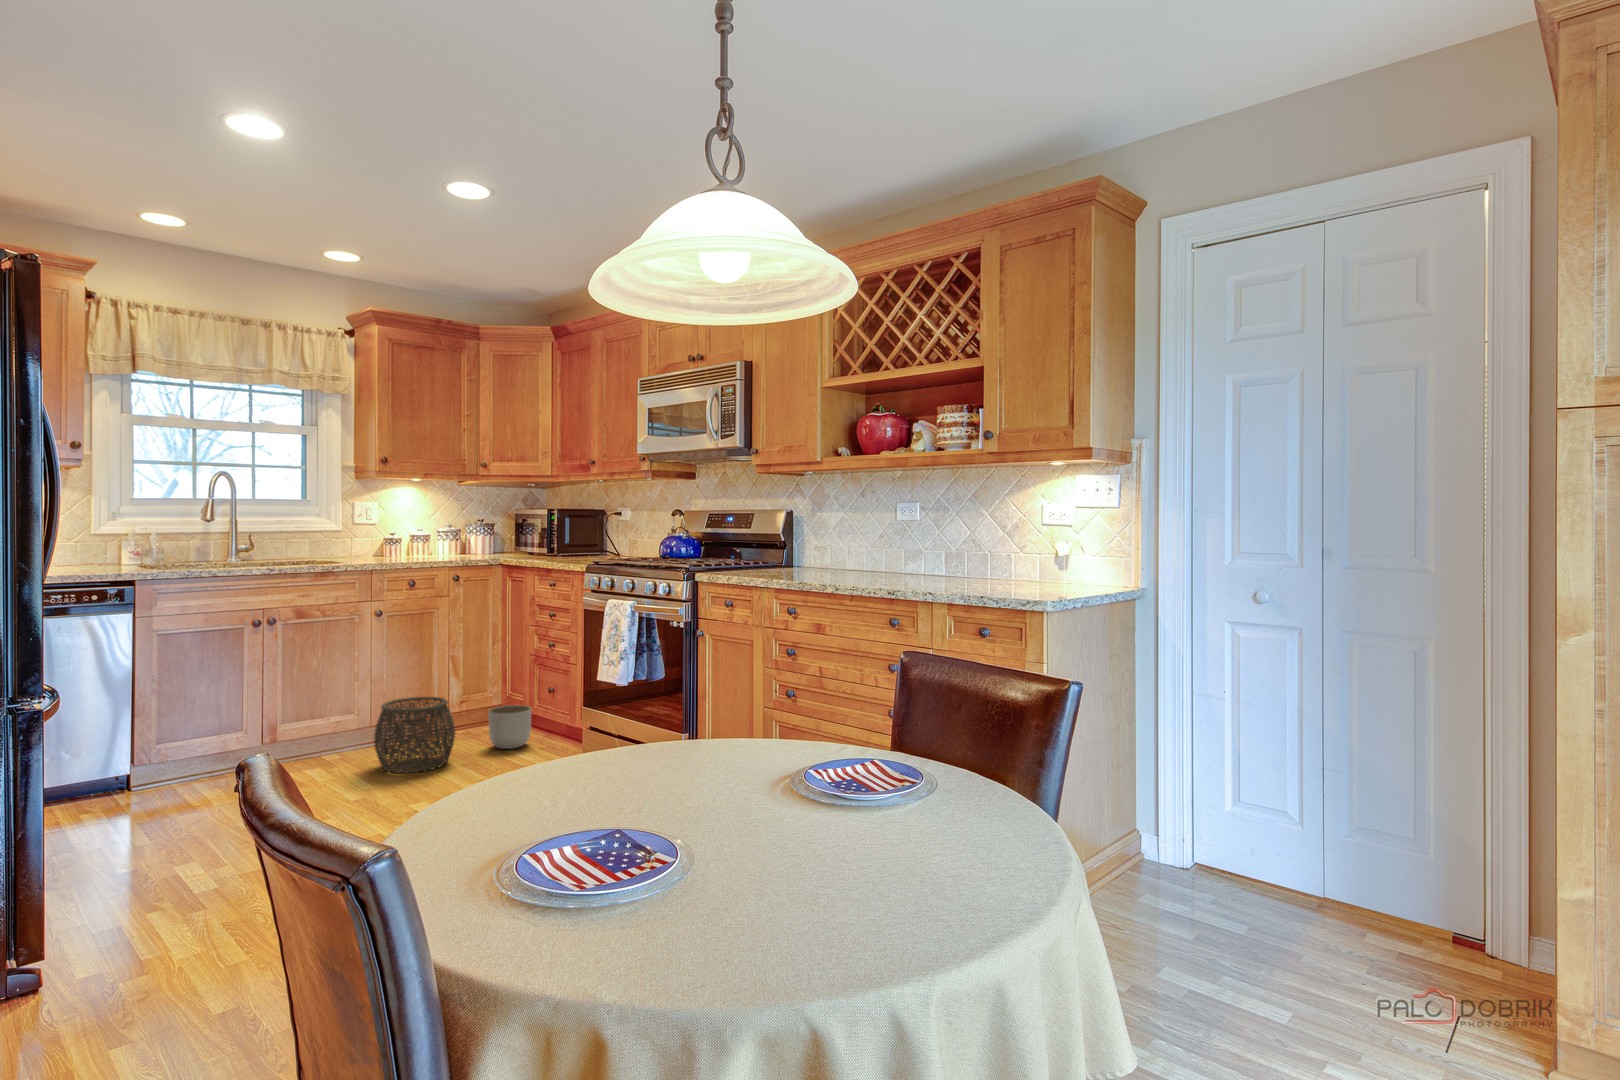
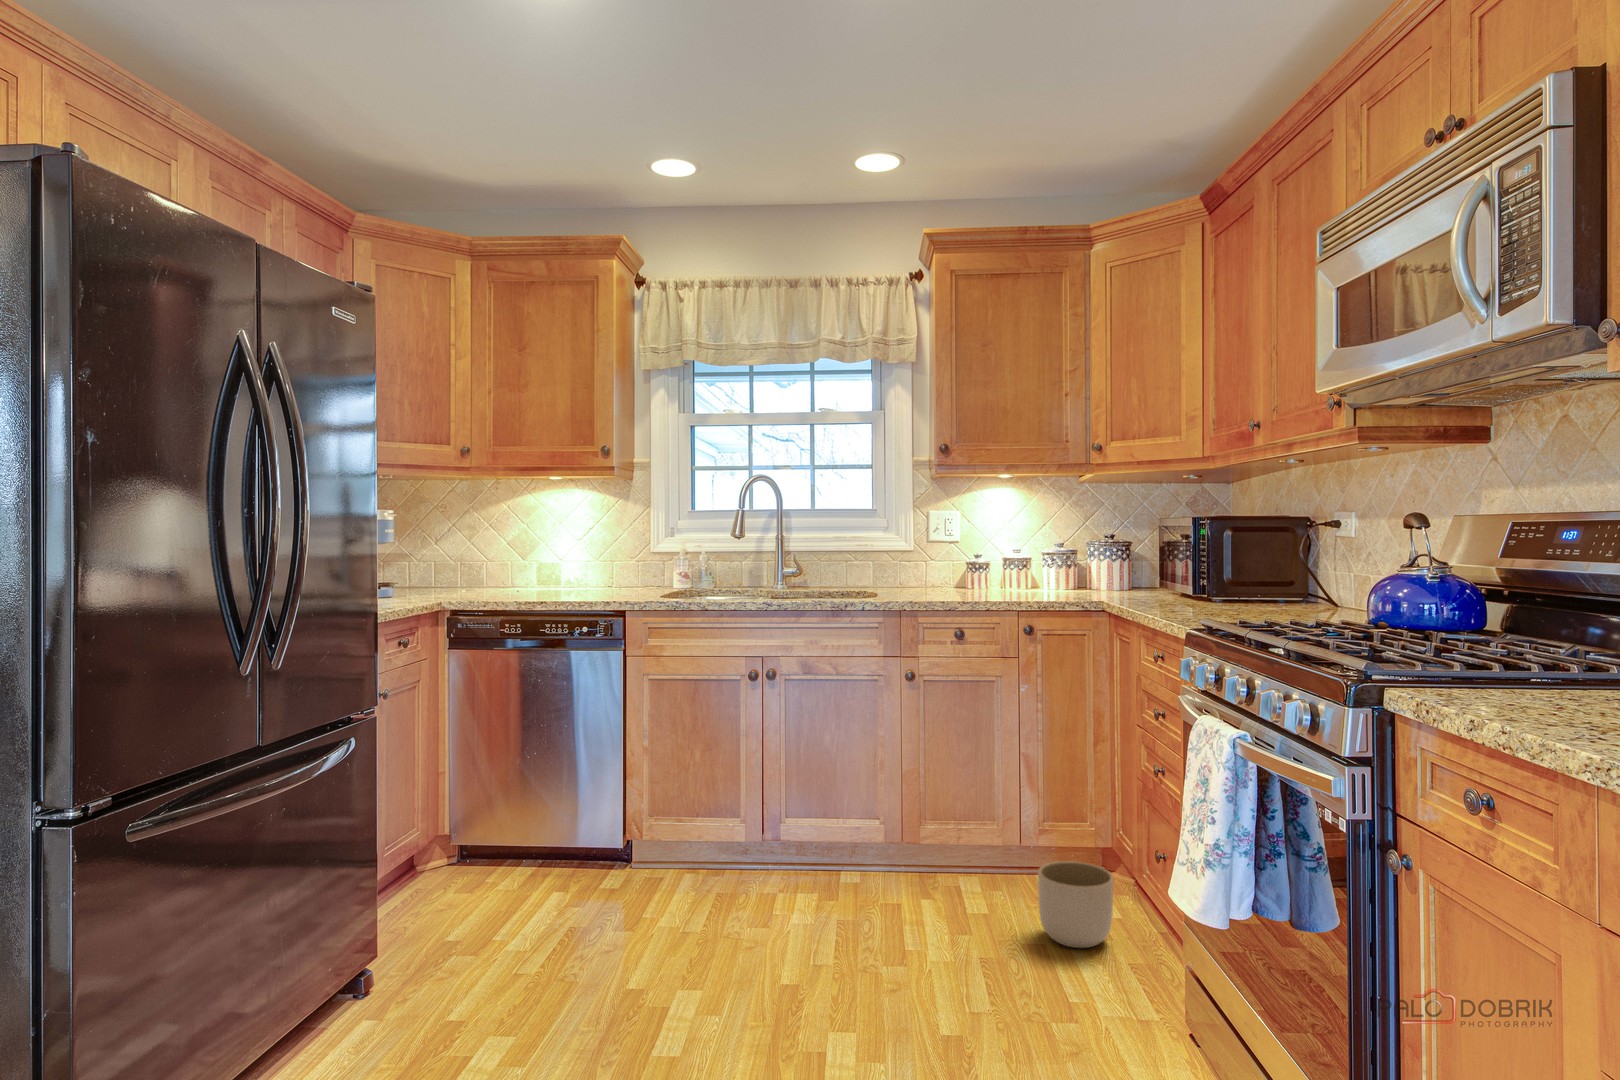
woven basket: present [374,697,455,773] -> none [849,819,970,955]

